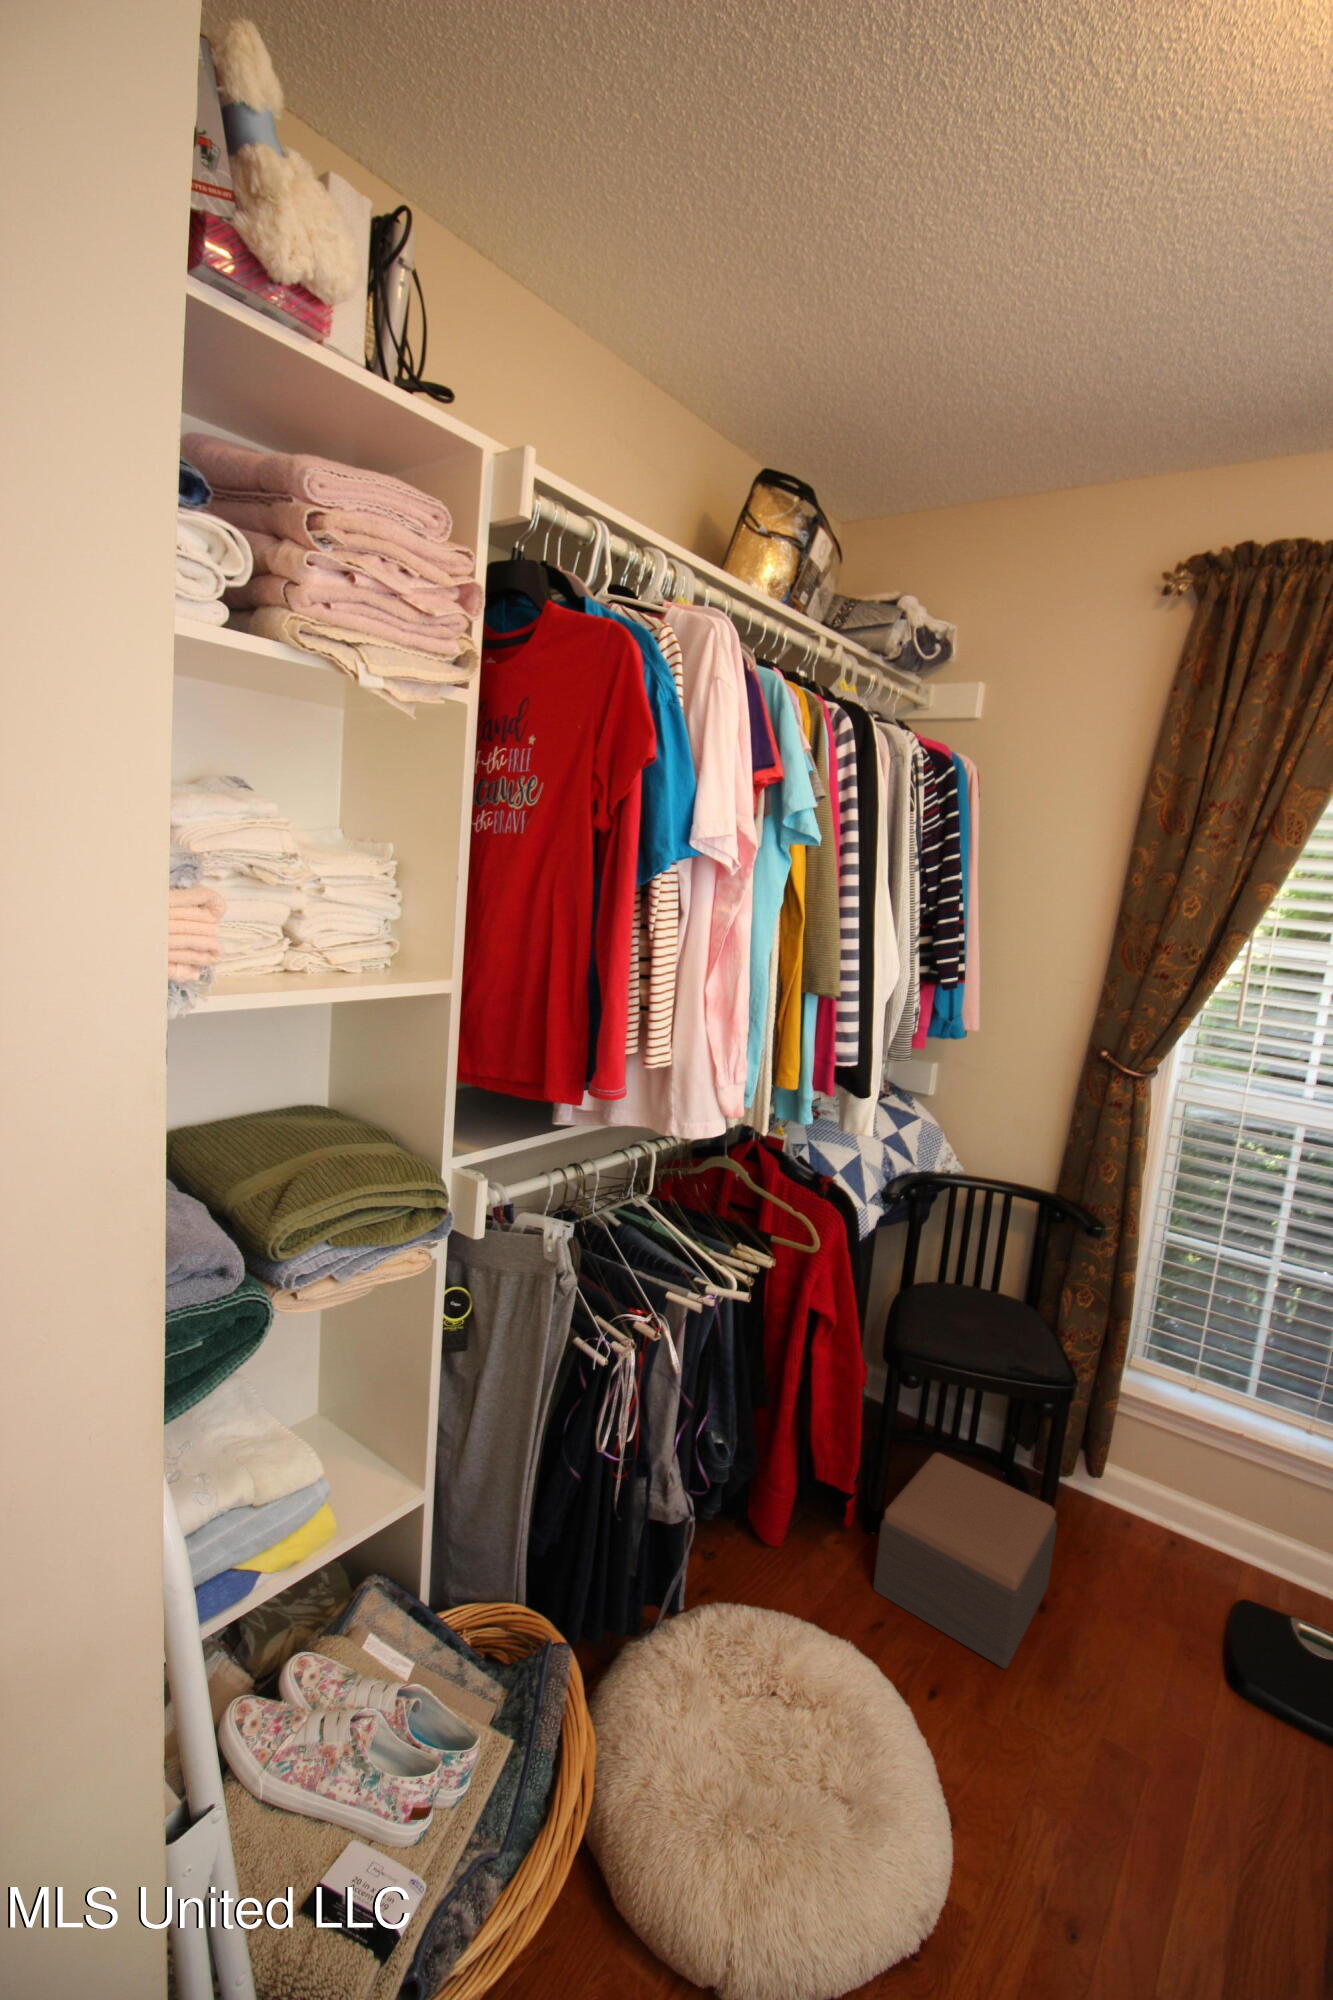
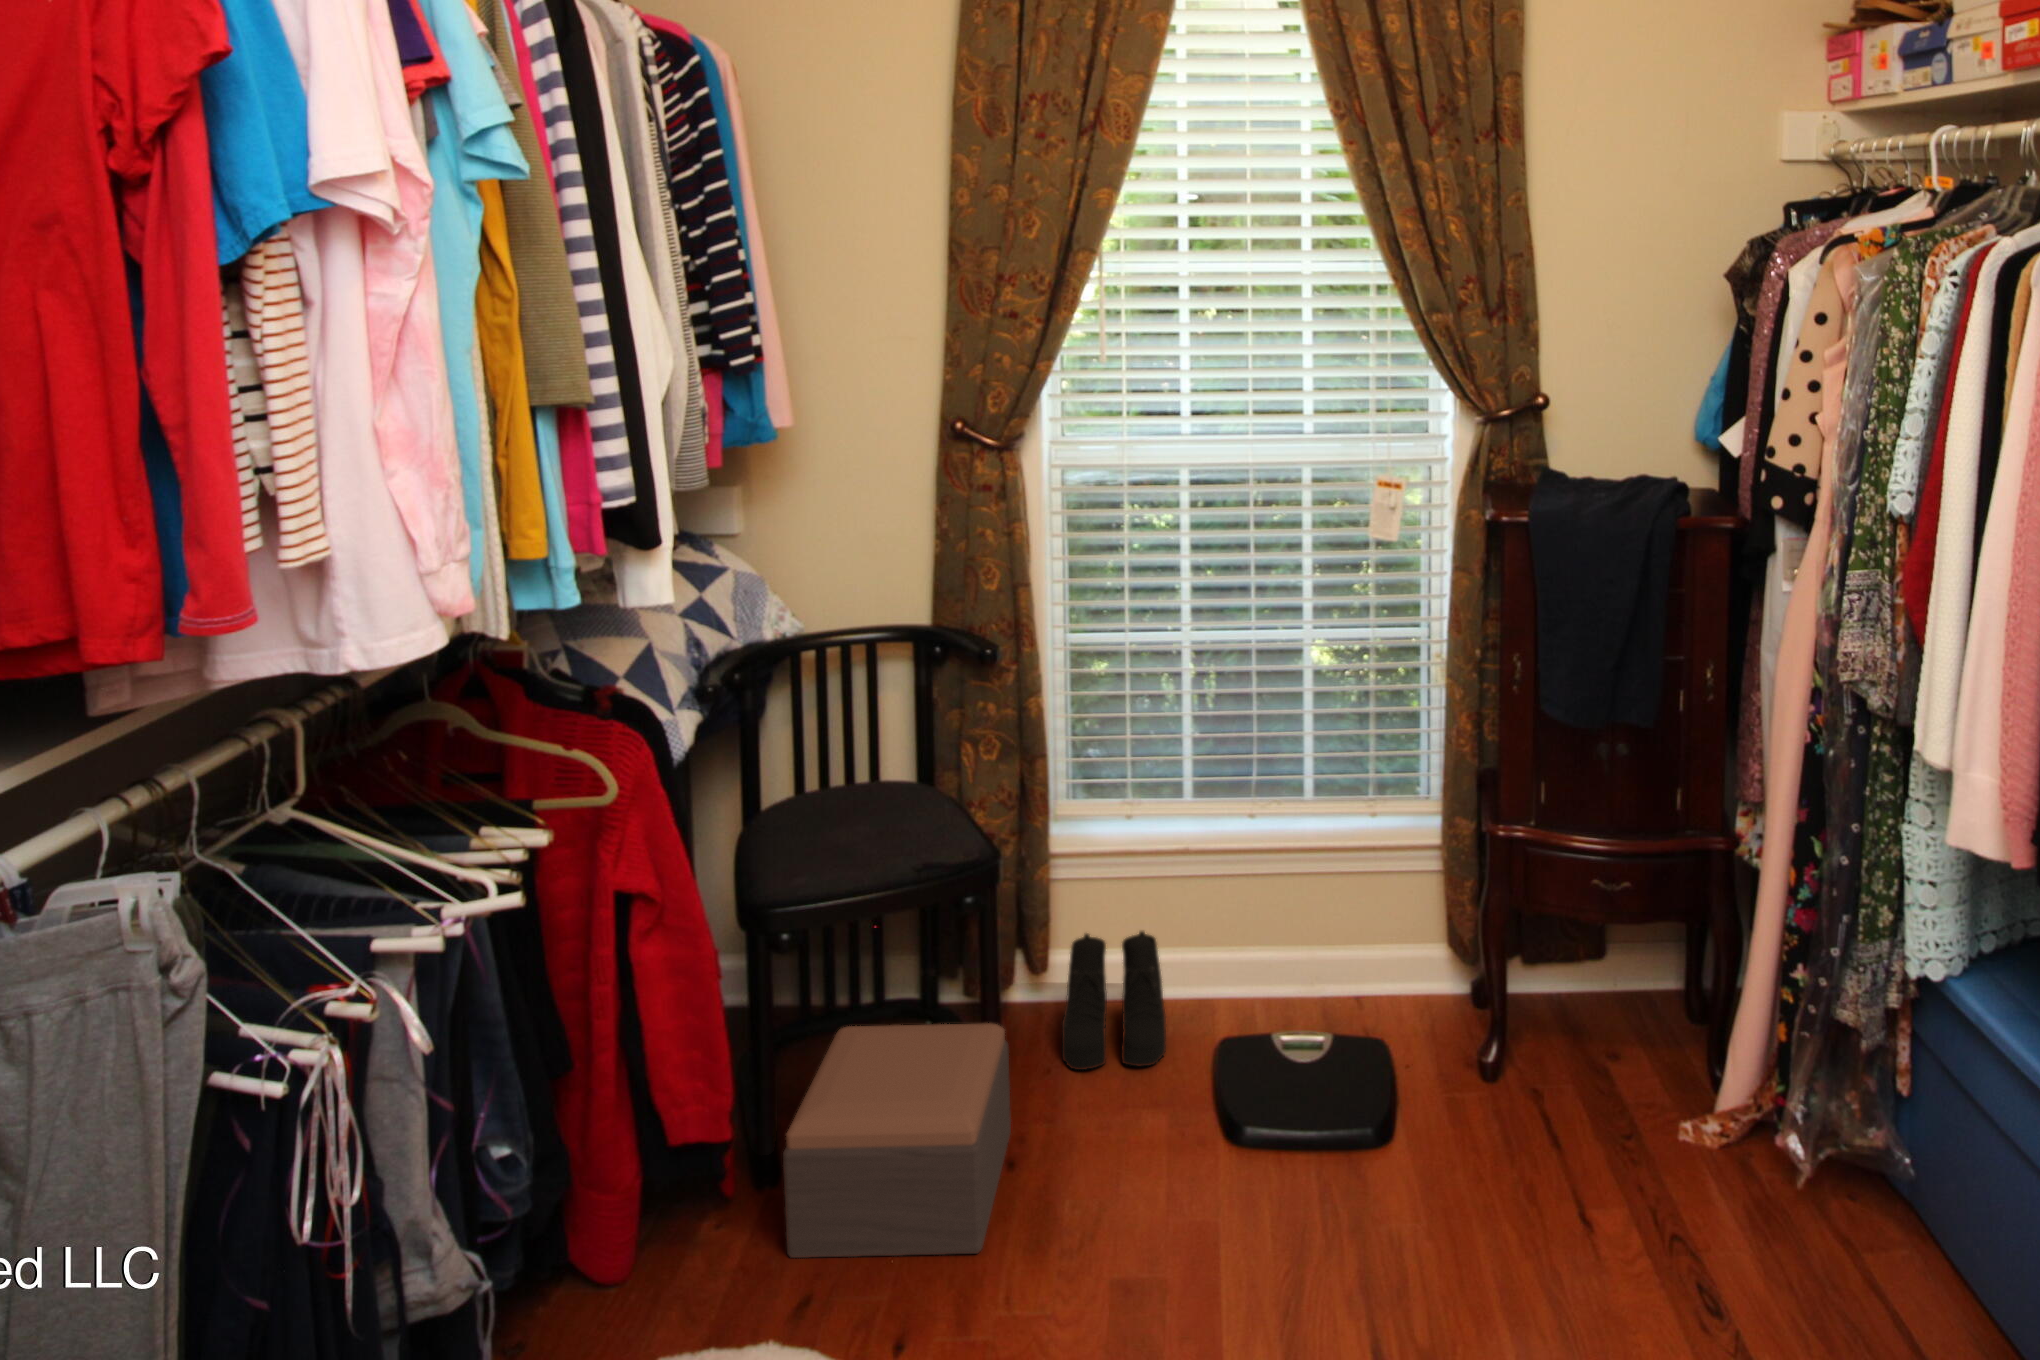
boots: none [1101,1463,1201,1597] -> present [1062,931,1166,1070]

